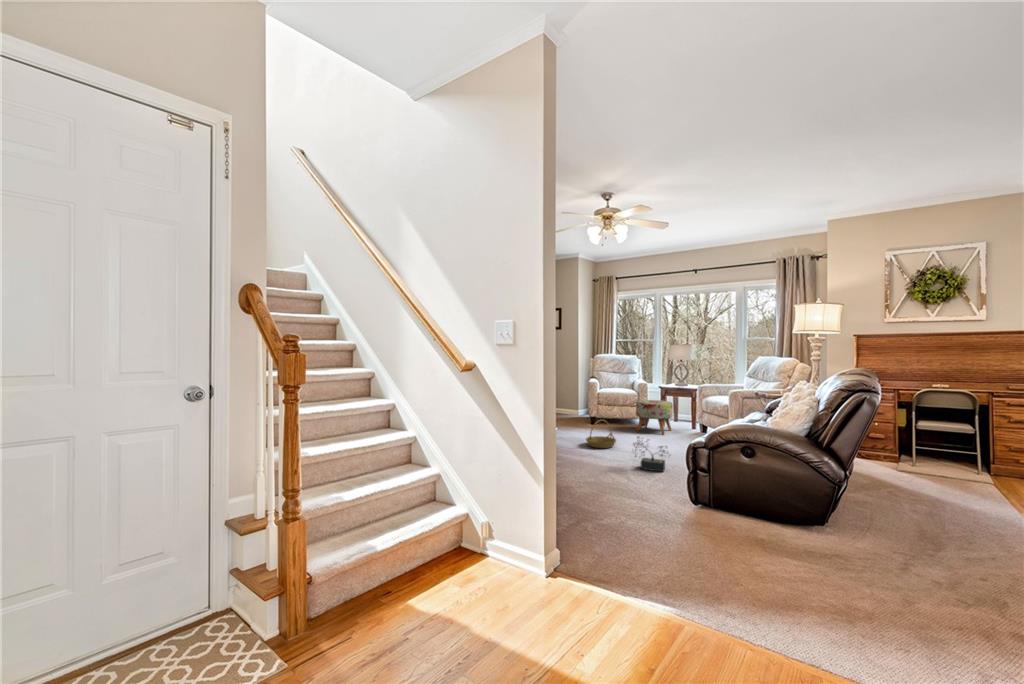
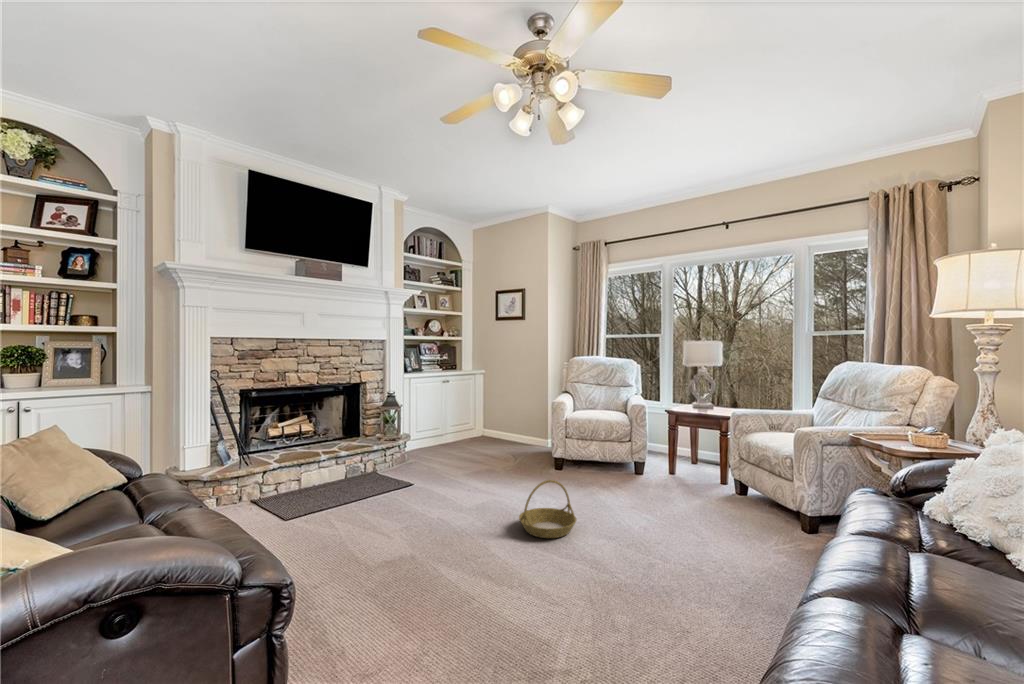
ottoman: present [636,400,673,435] -> none [625,434,688,499]
decorative plant: present [633,436,671,472] -> none [586,540,674,641]

